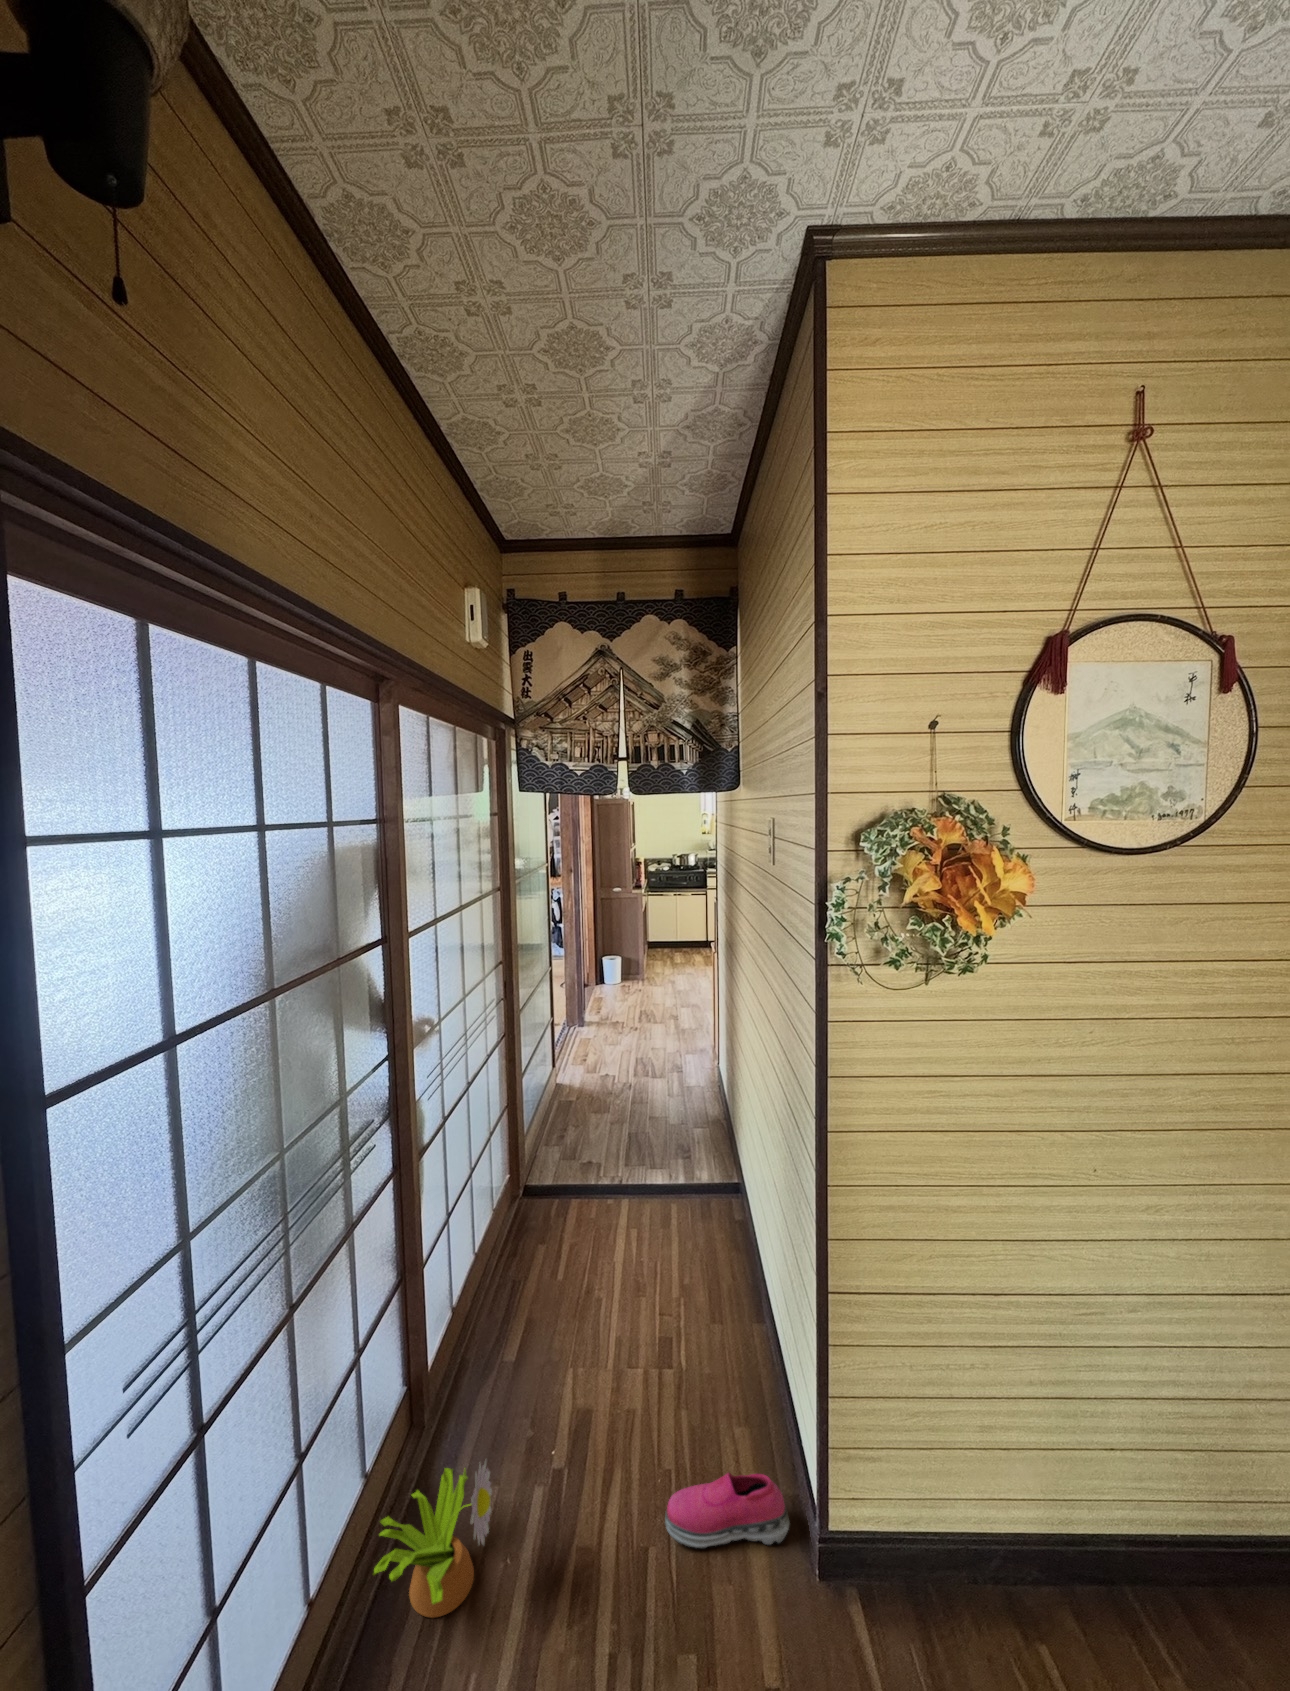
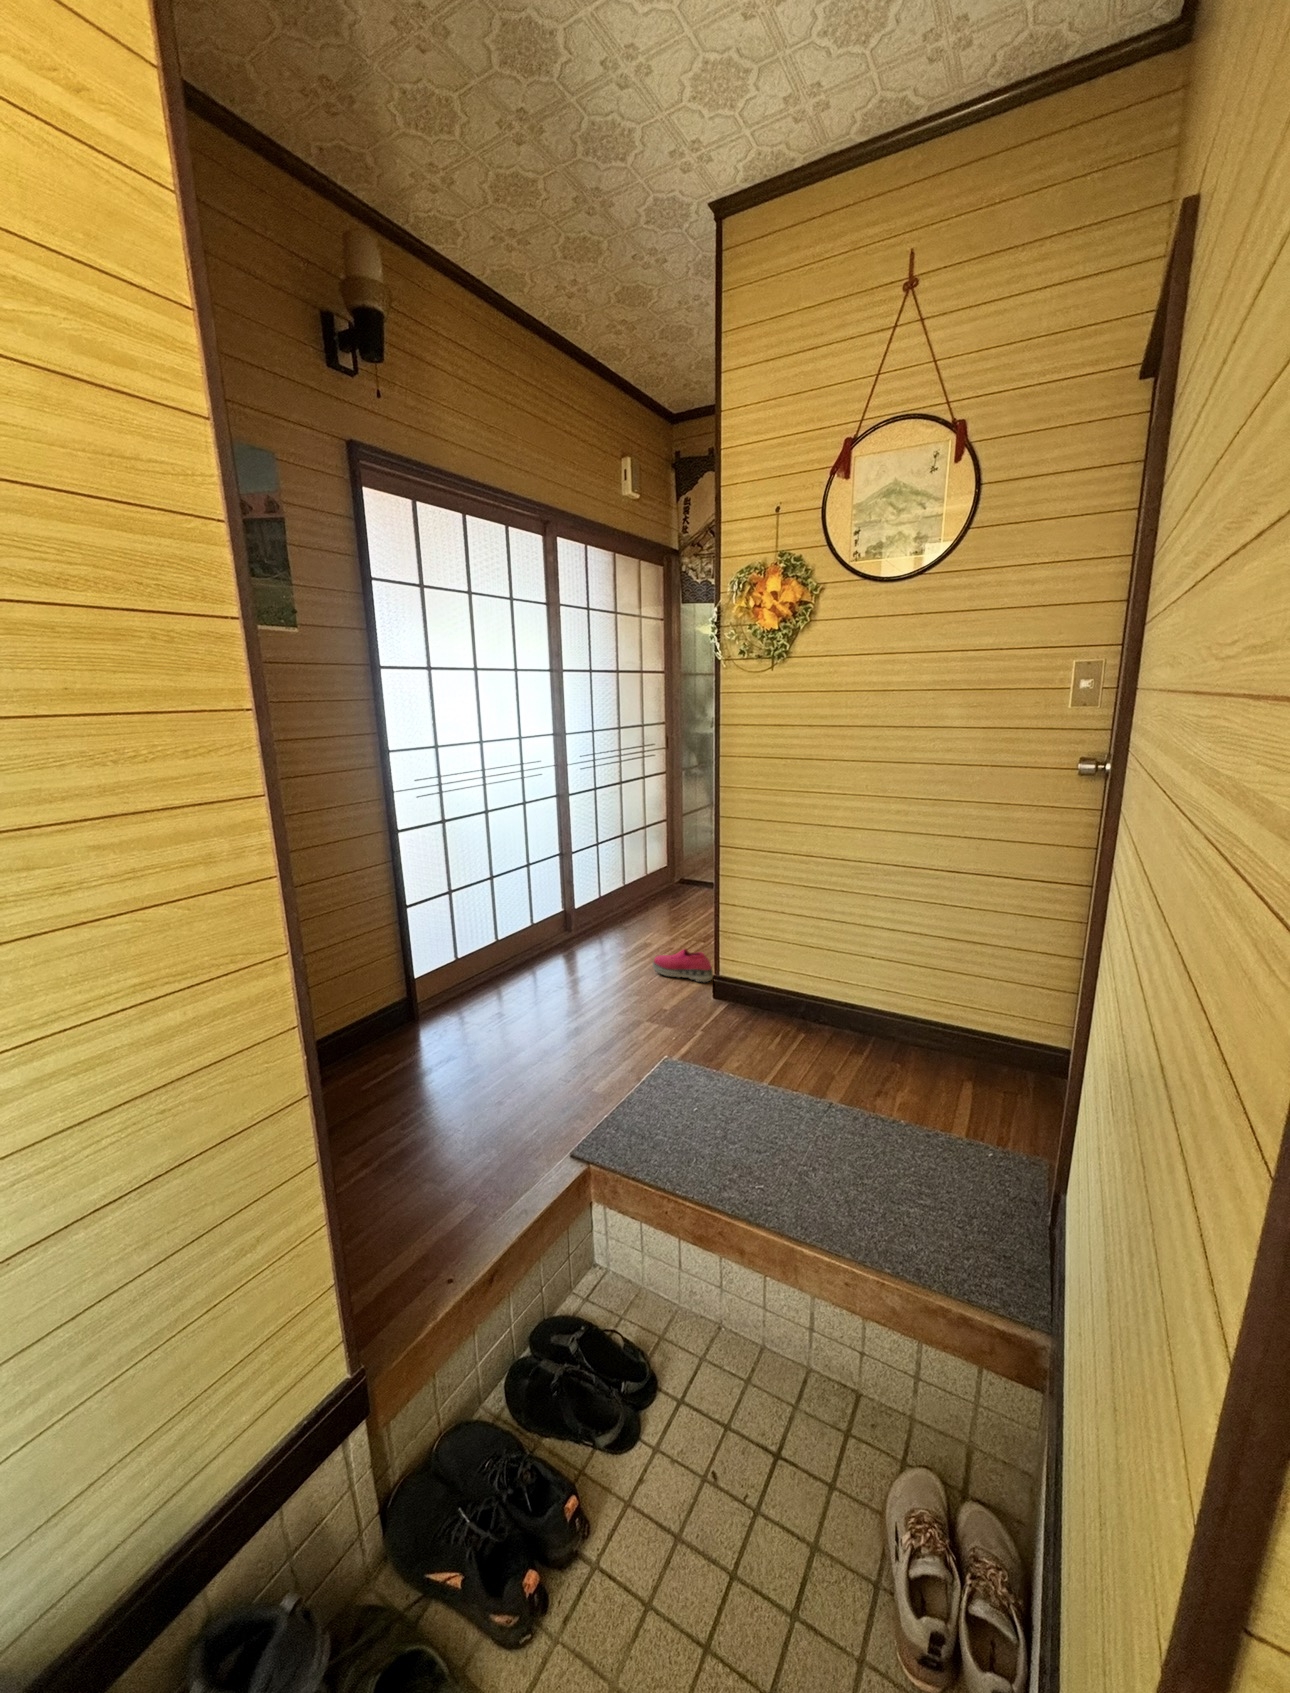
decorative plant: present [373,1460,492,1618] -> none [522,912,577,966]

